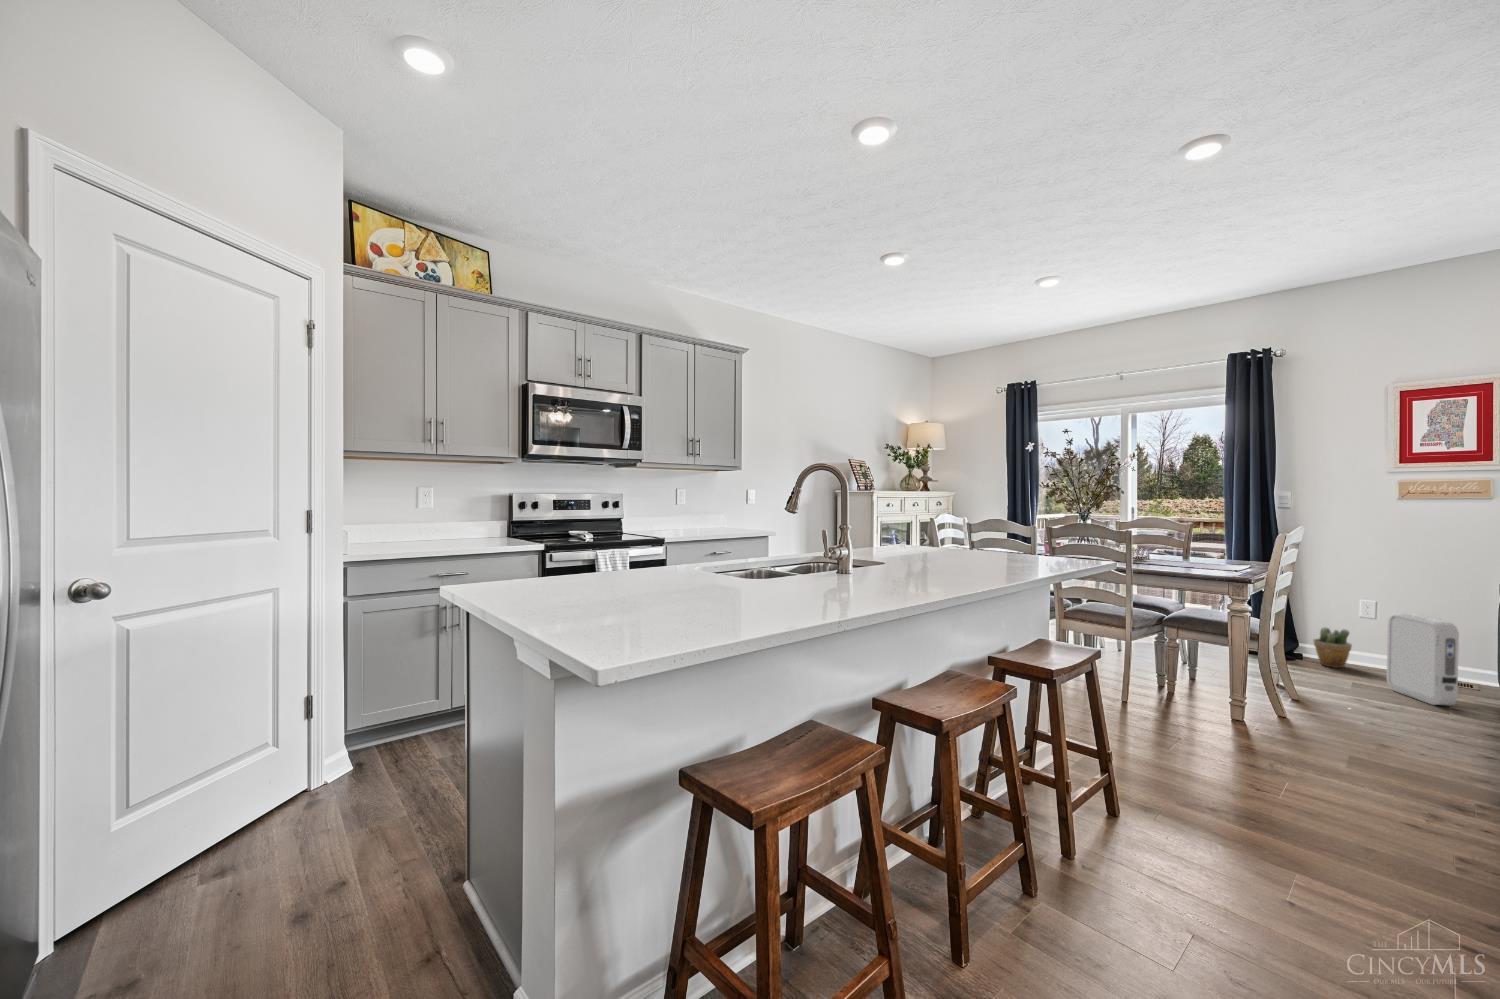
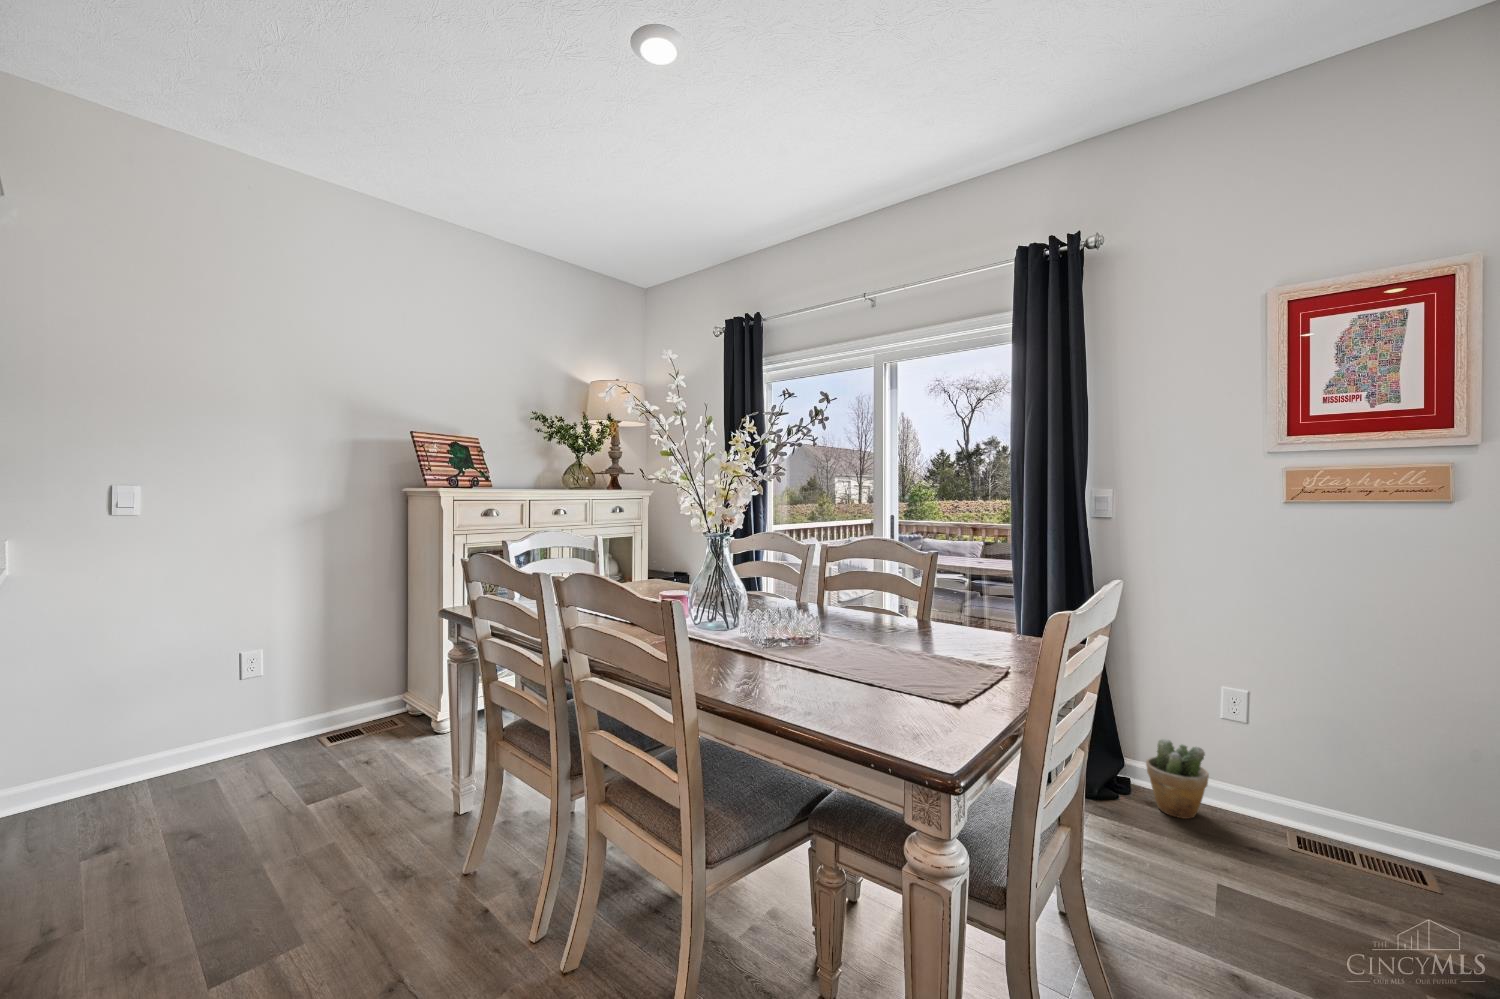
air purifier: present [1387,613,1459,705] -> none [1273,745,1430,982]

